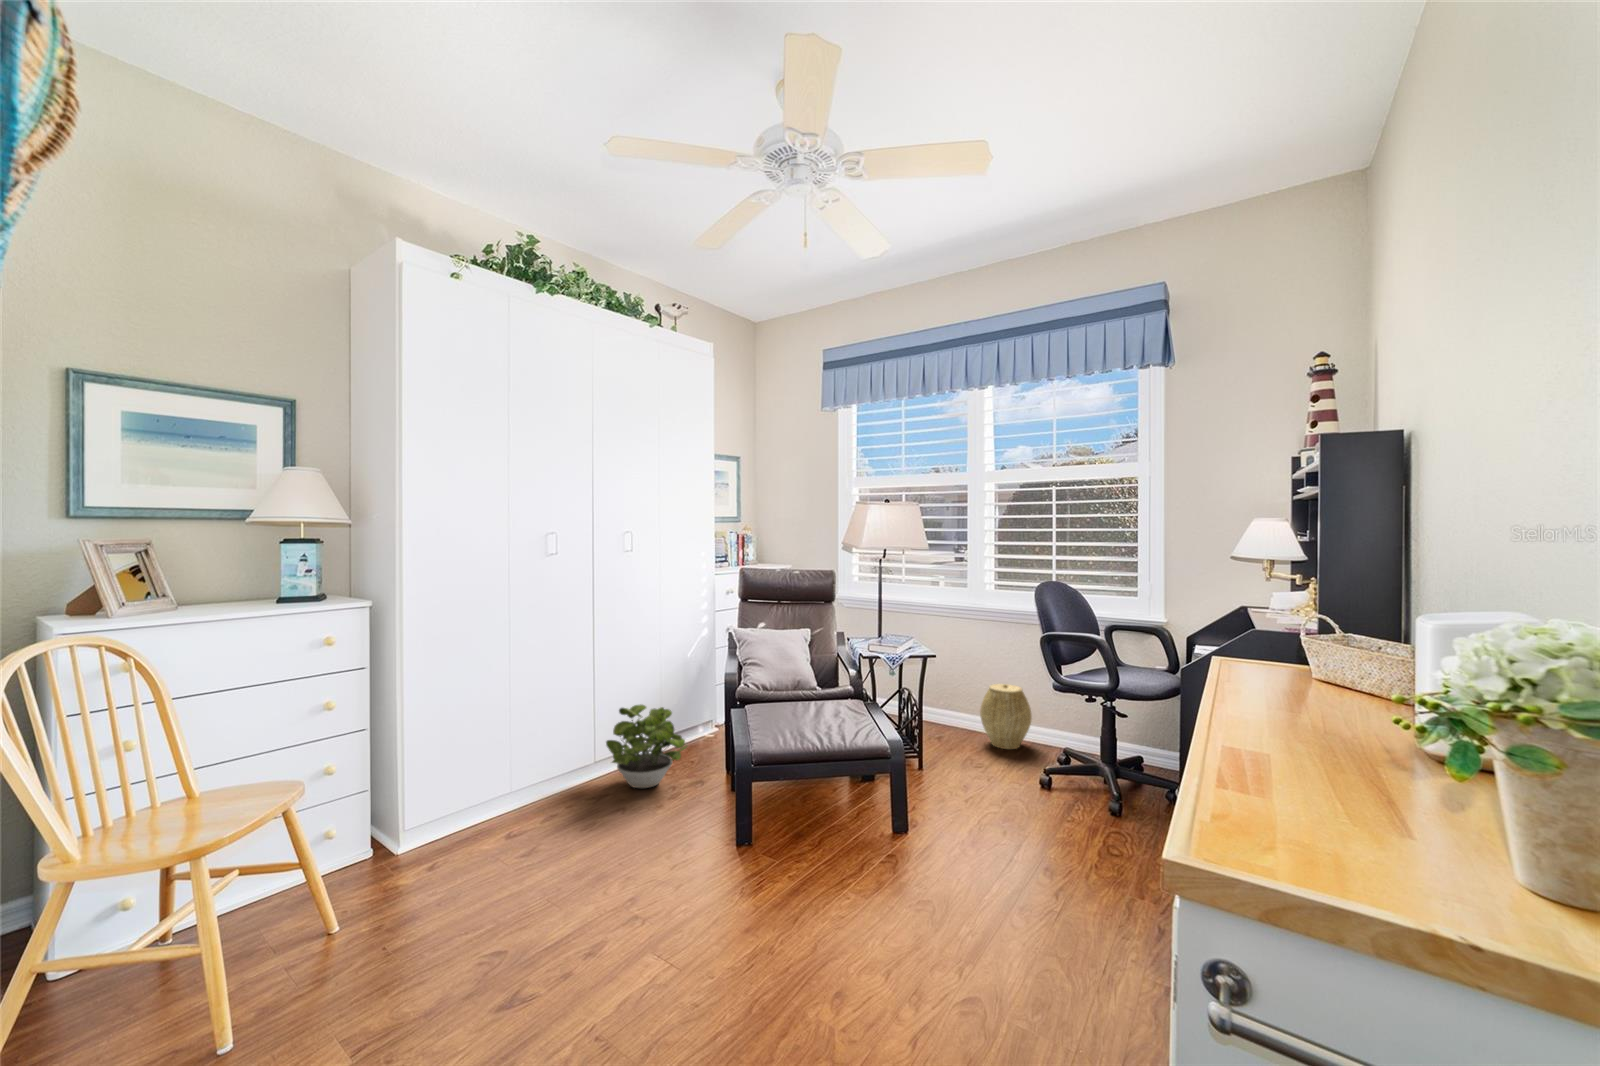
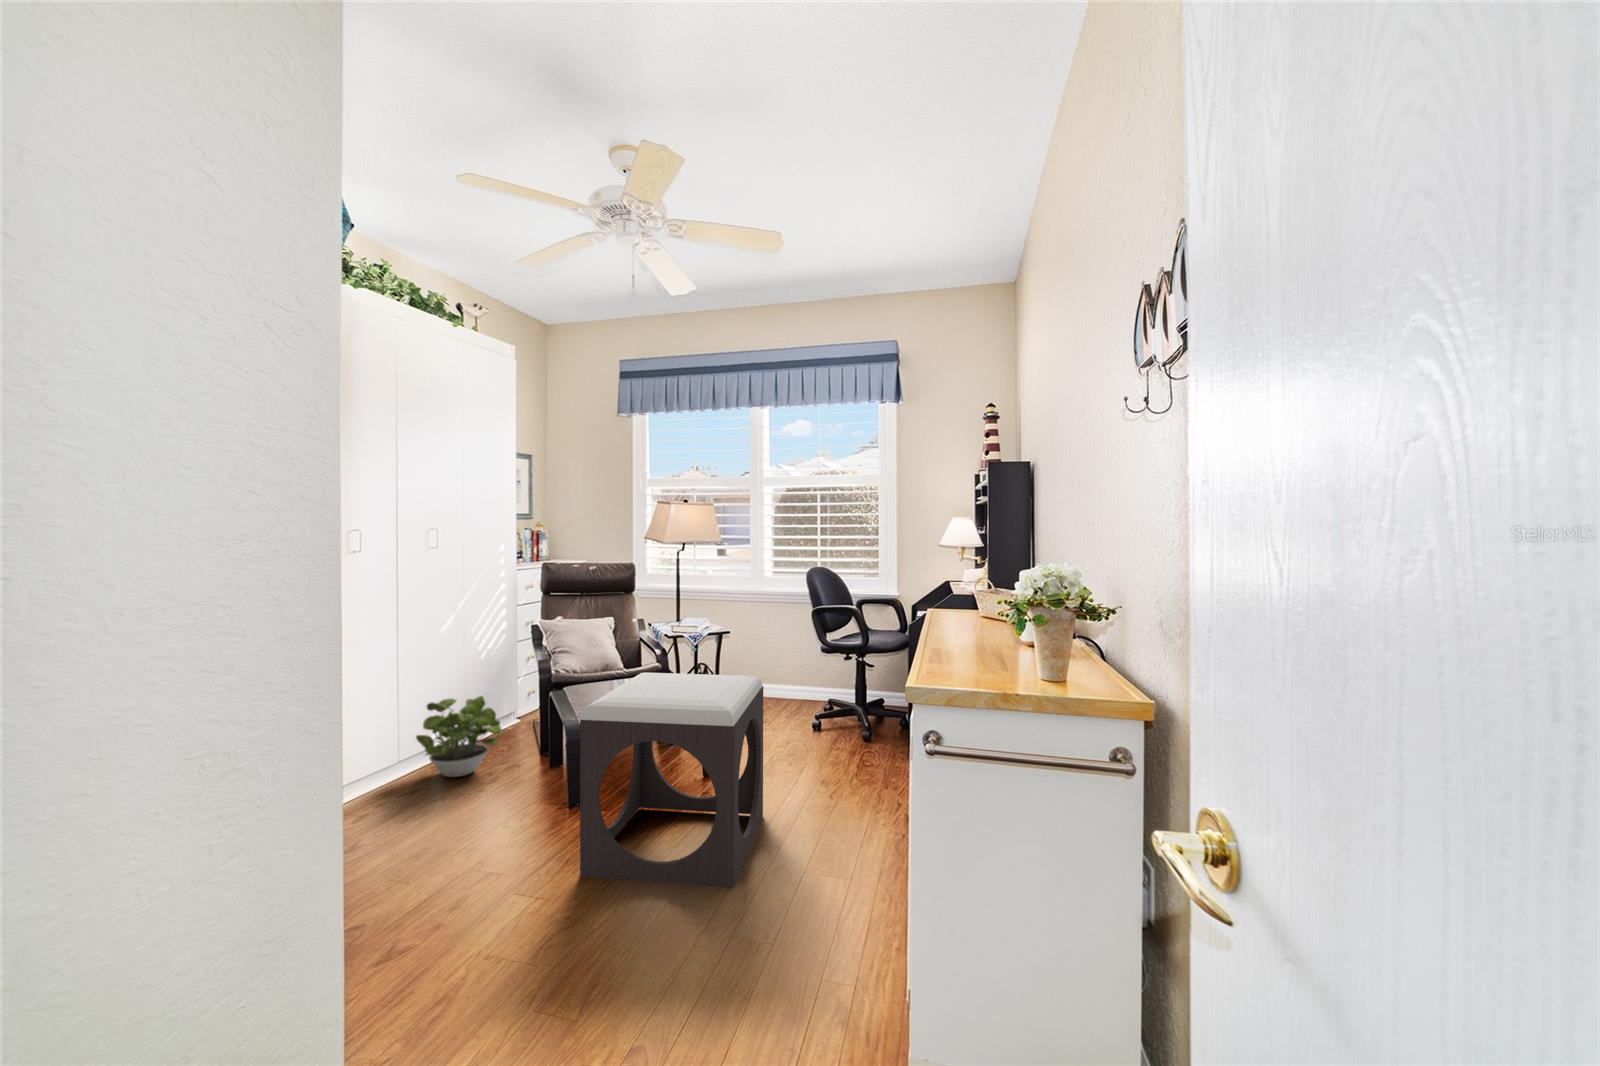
woven basket: present [980,684,1032,749] -> none [762,654,803,707]
footstool: none [719,705,959,1028] -> present [580,673,763,888]

